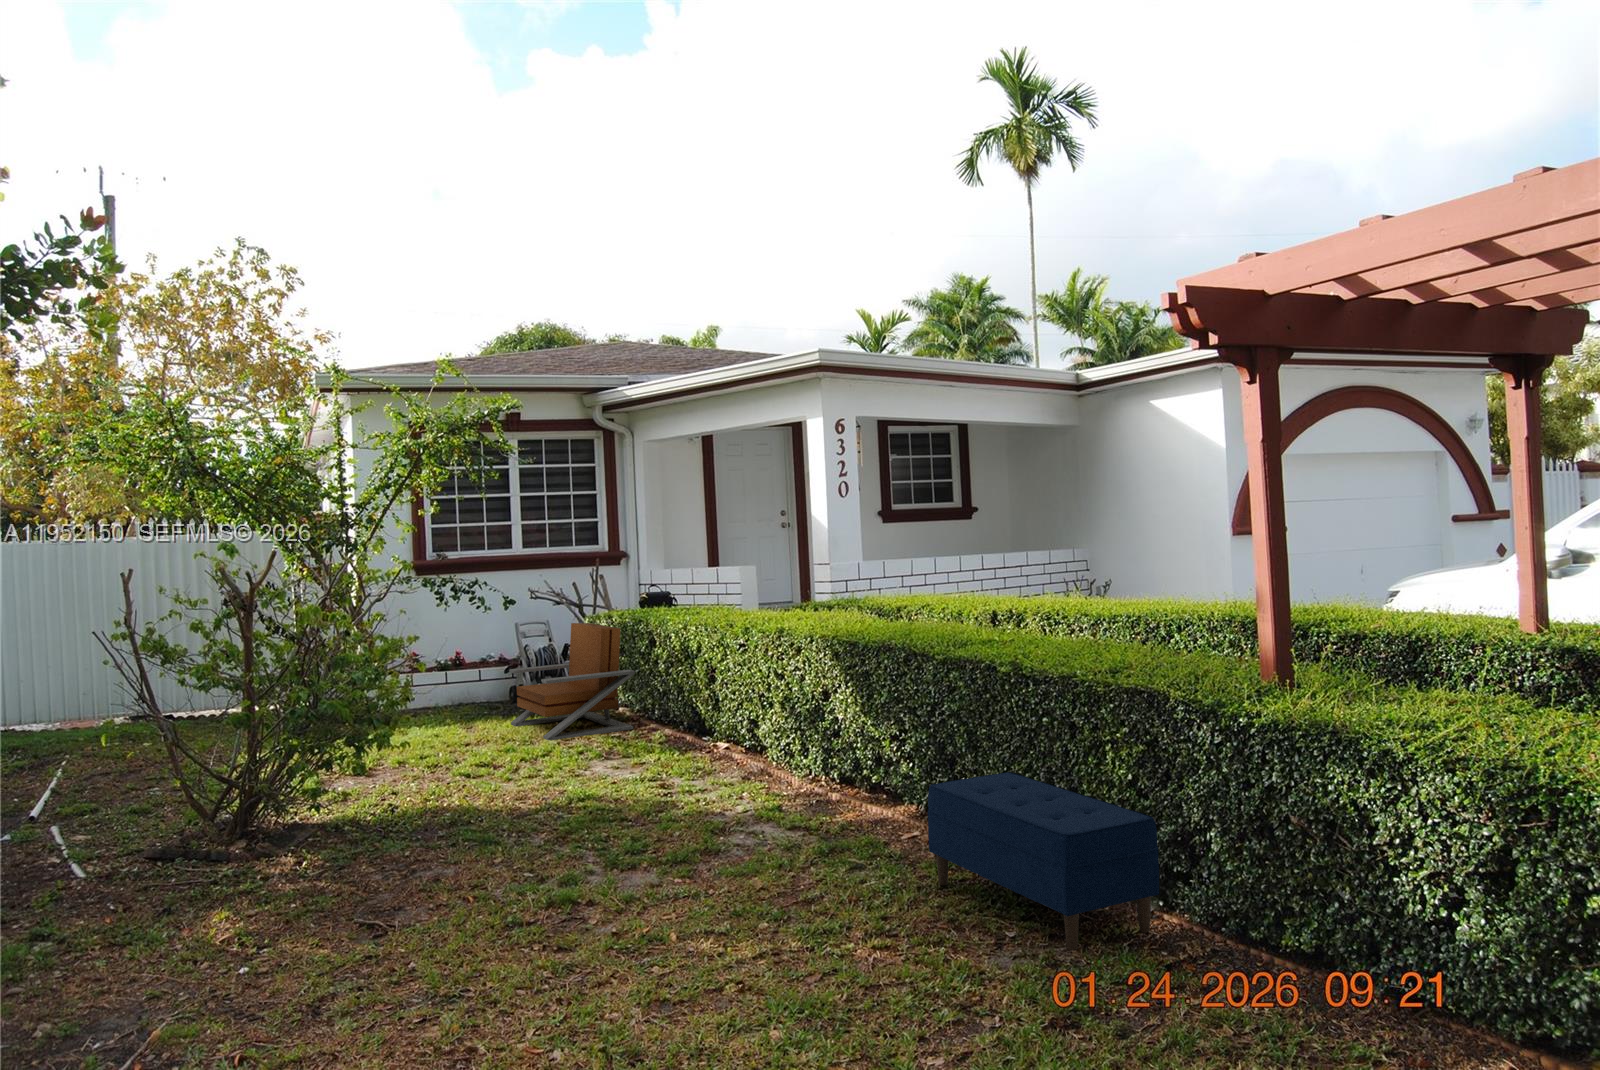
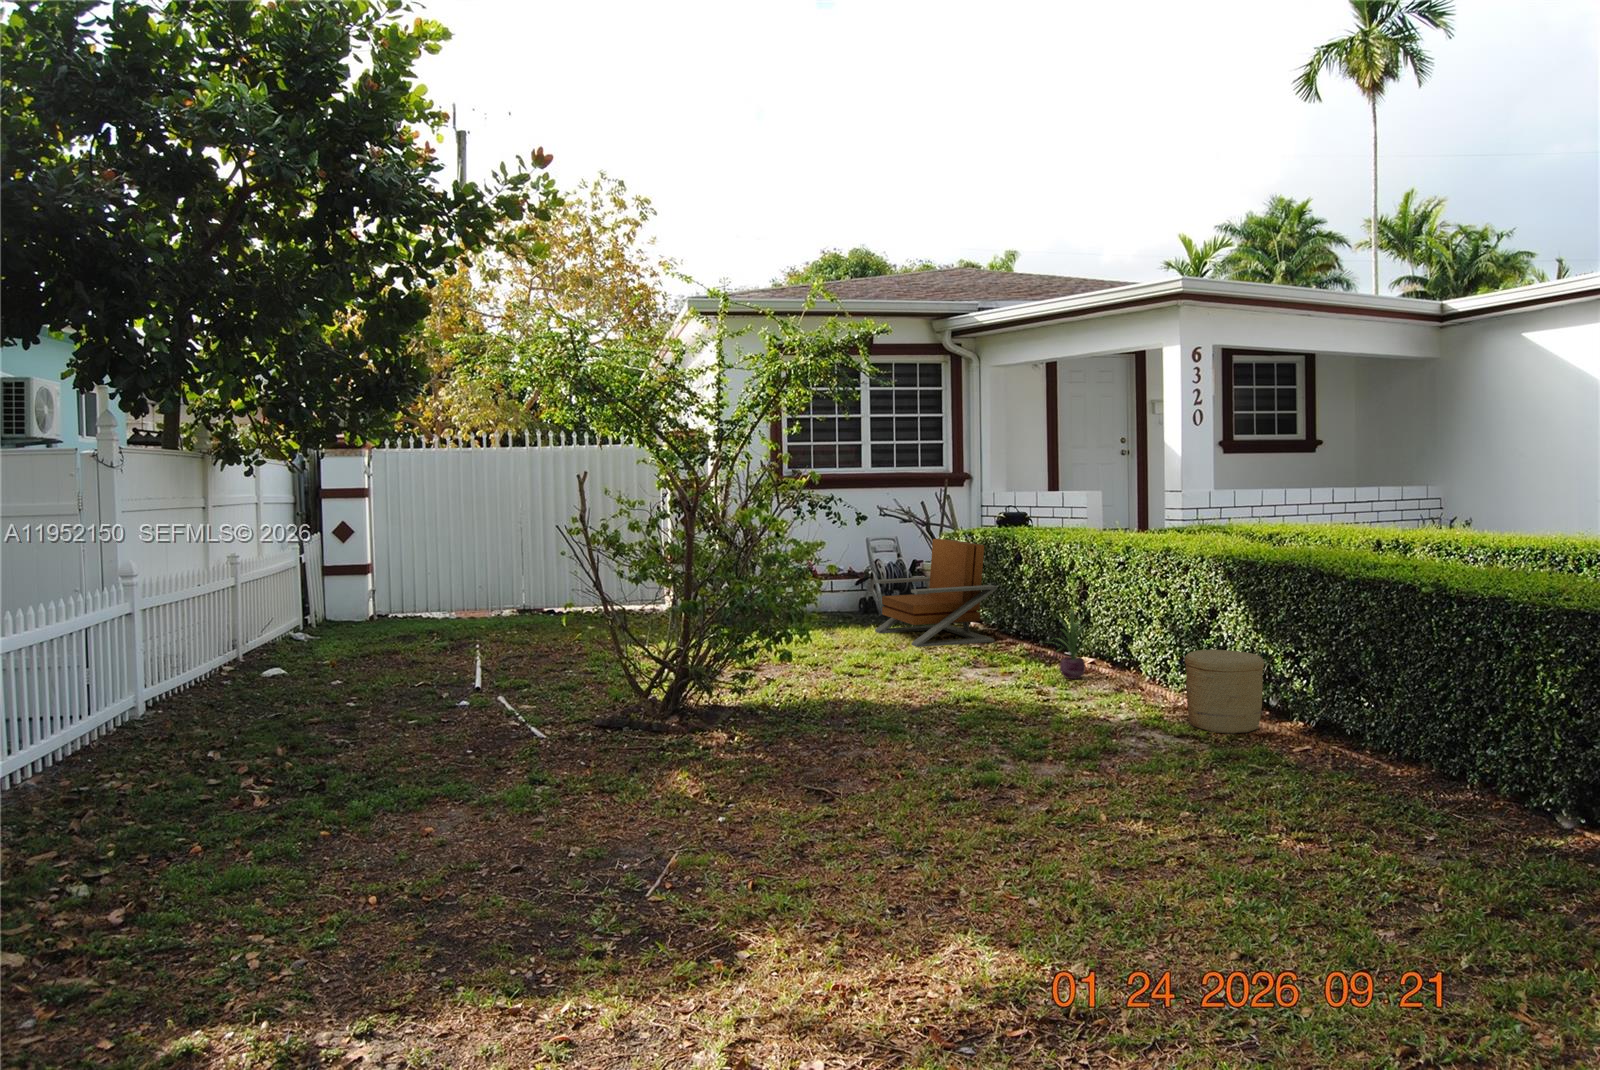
decorative plant: none [659,693,734,769] -> present [1057,609,1088,679]
woven basket: none [794,734,872,824] -> present [1185,650,1264,734]
bench: present [928,772,1159,950] -> none [1338,690,1590,851]

